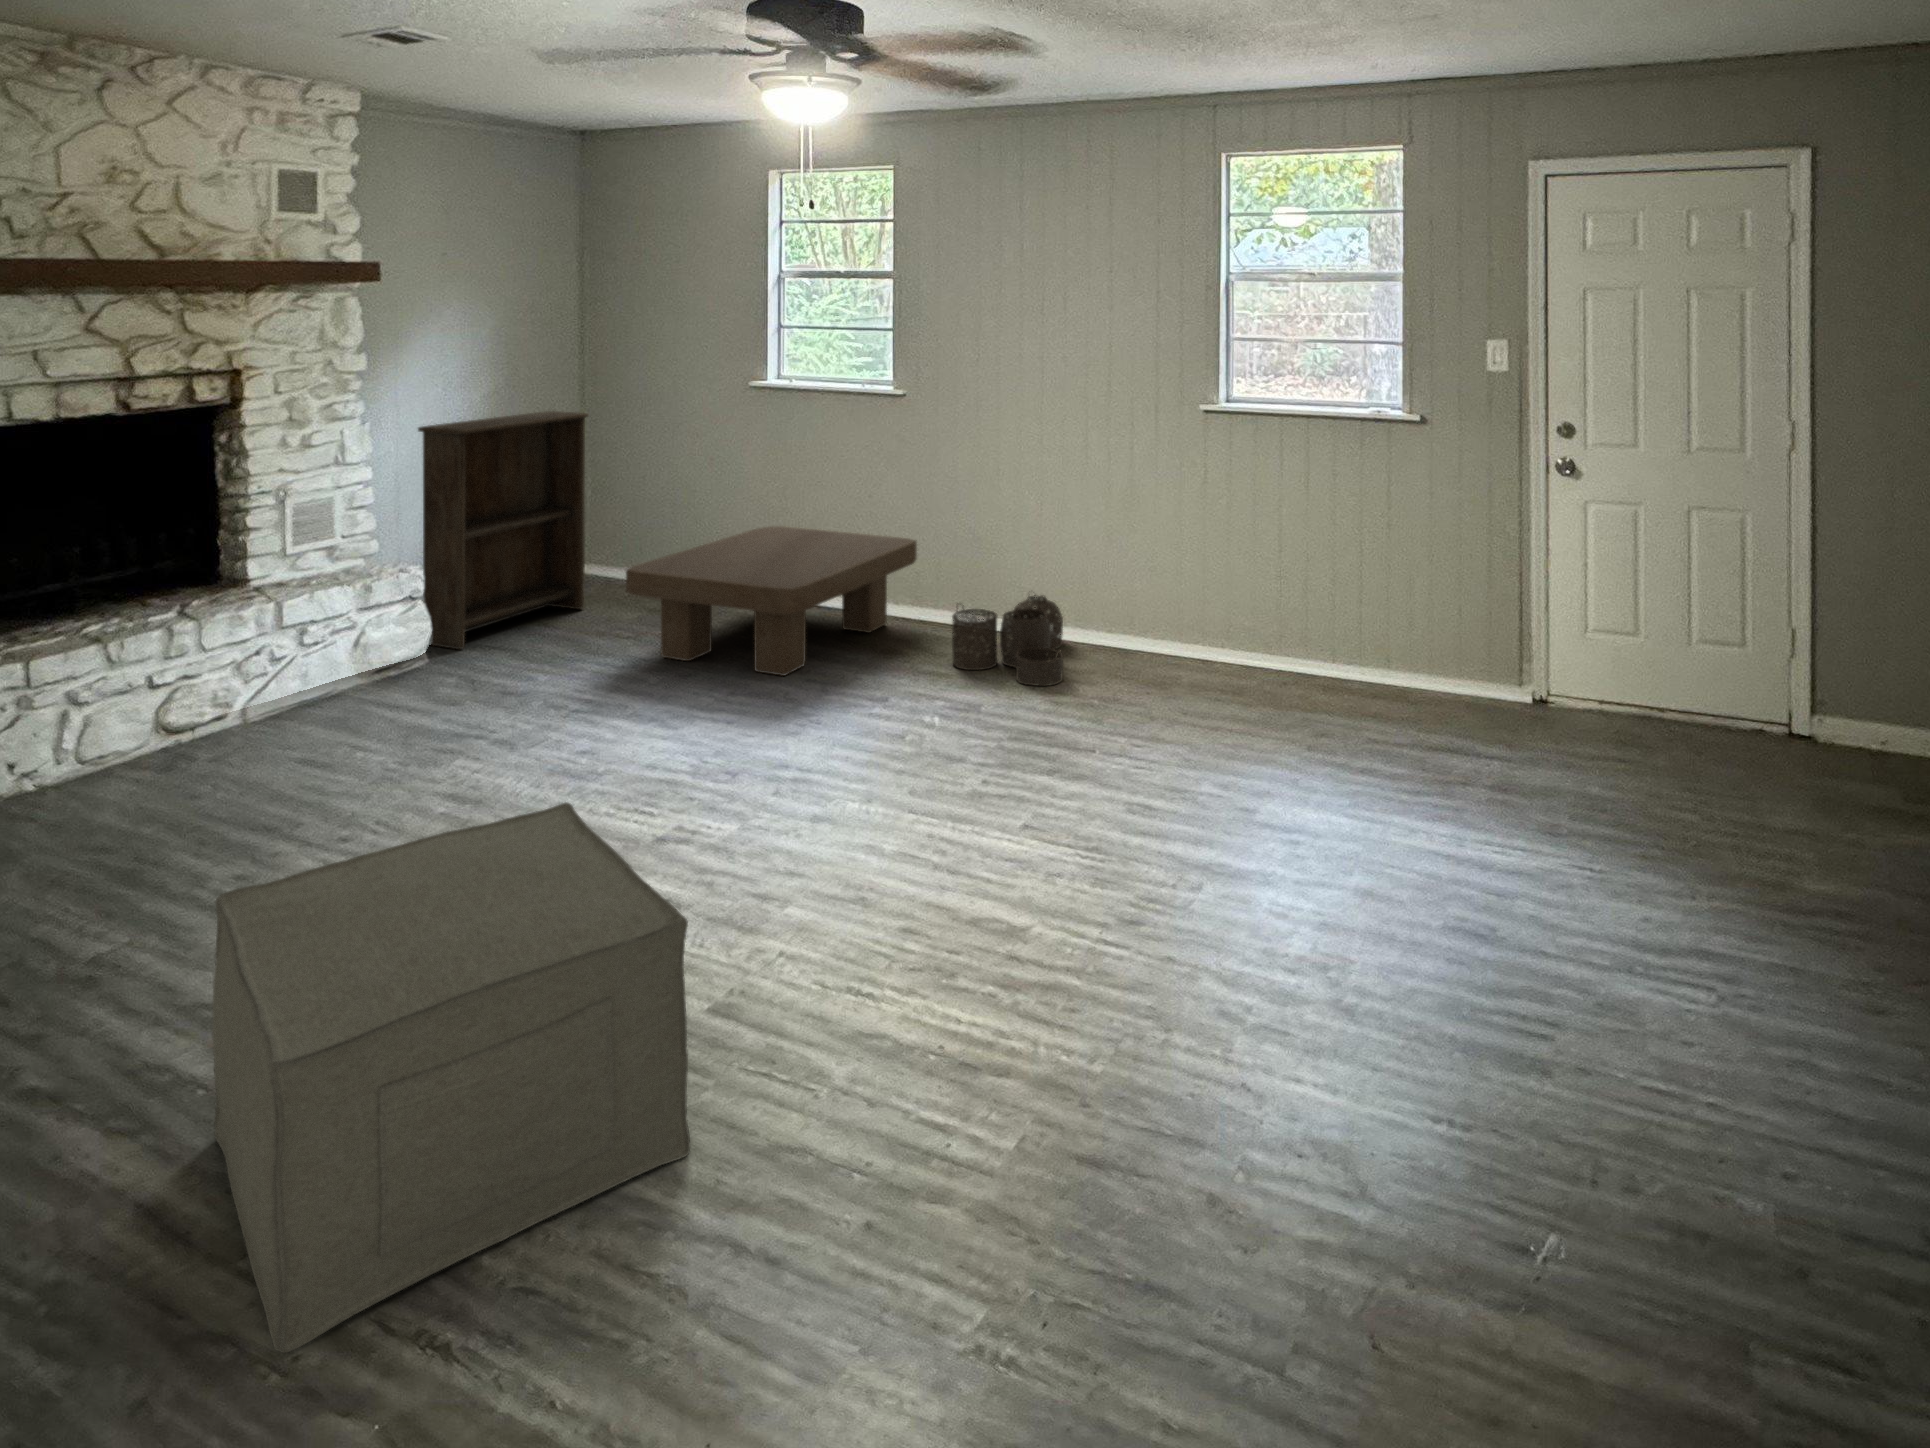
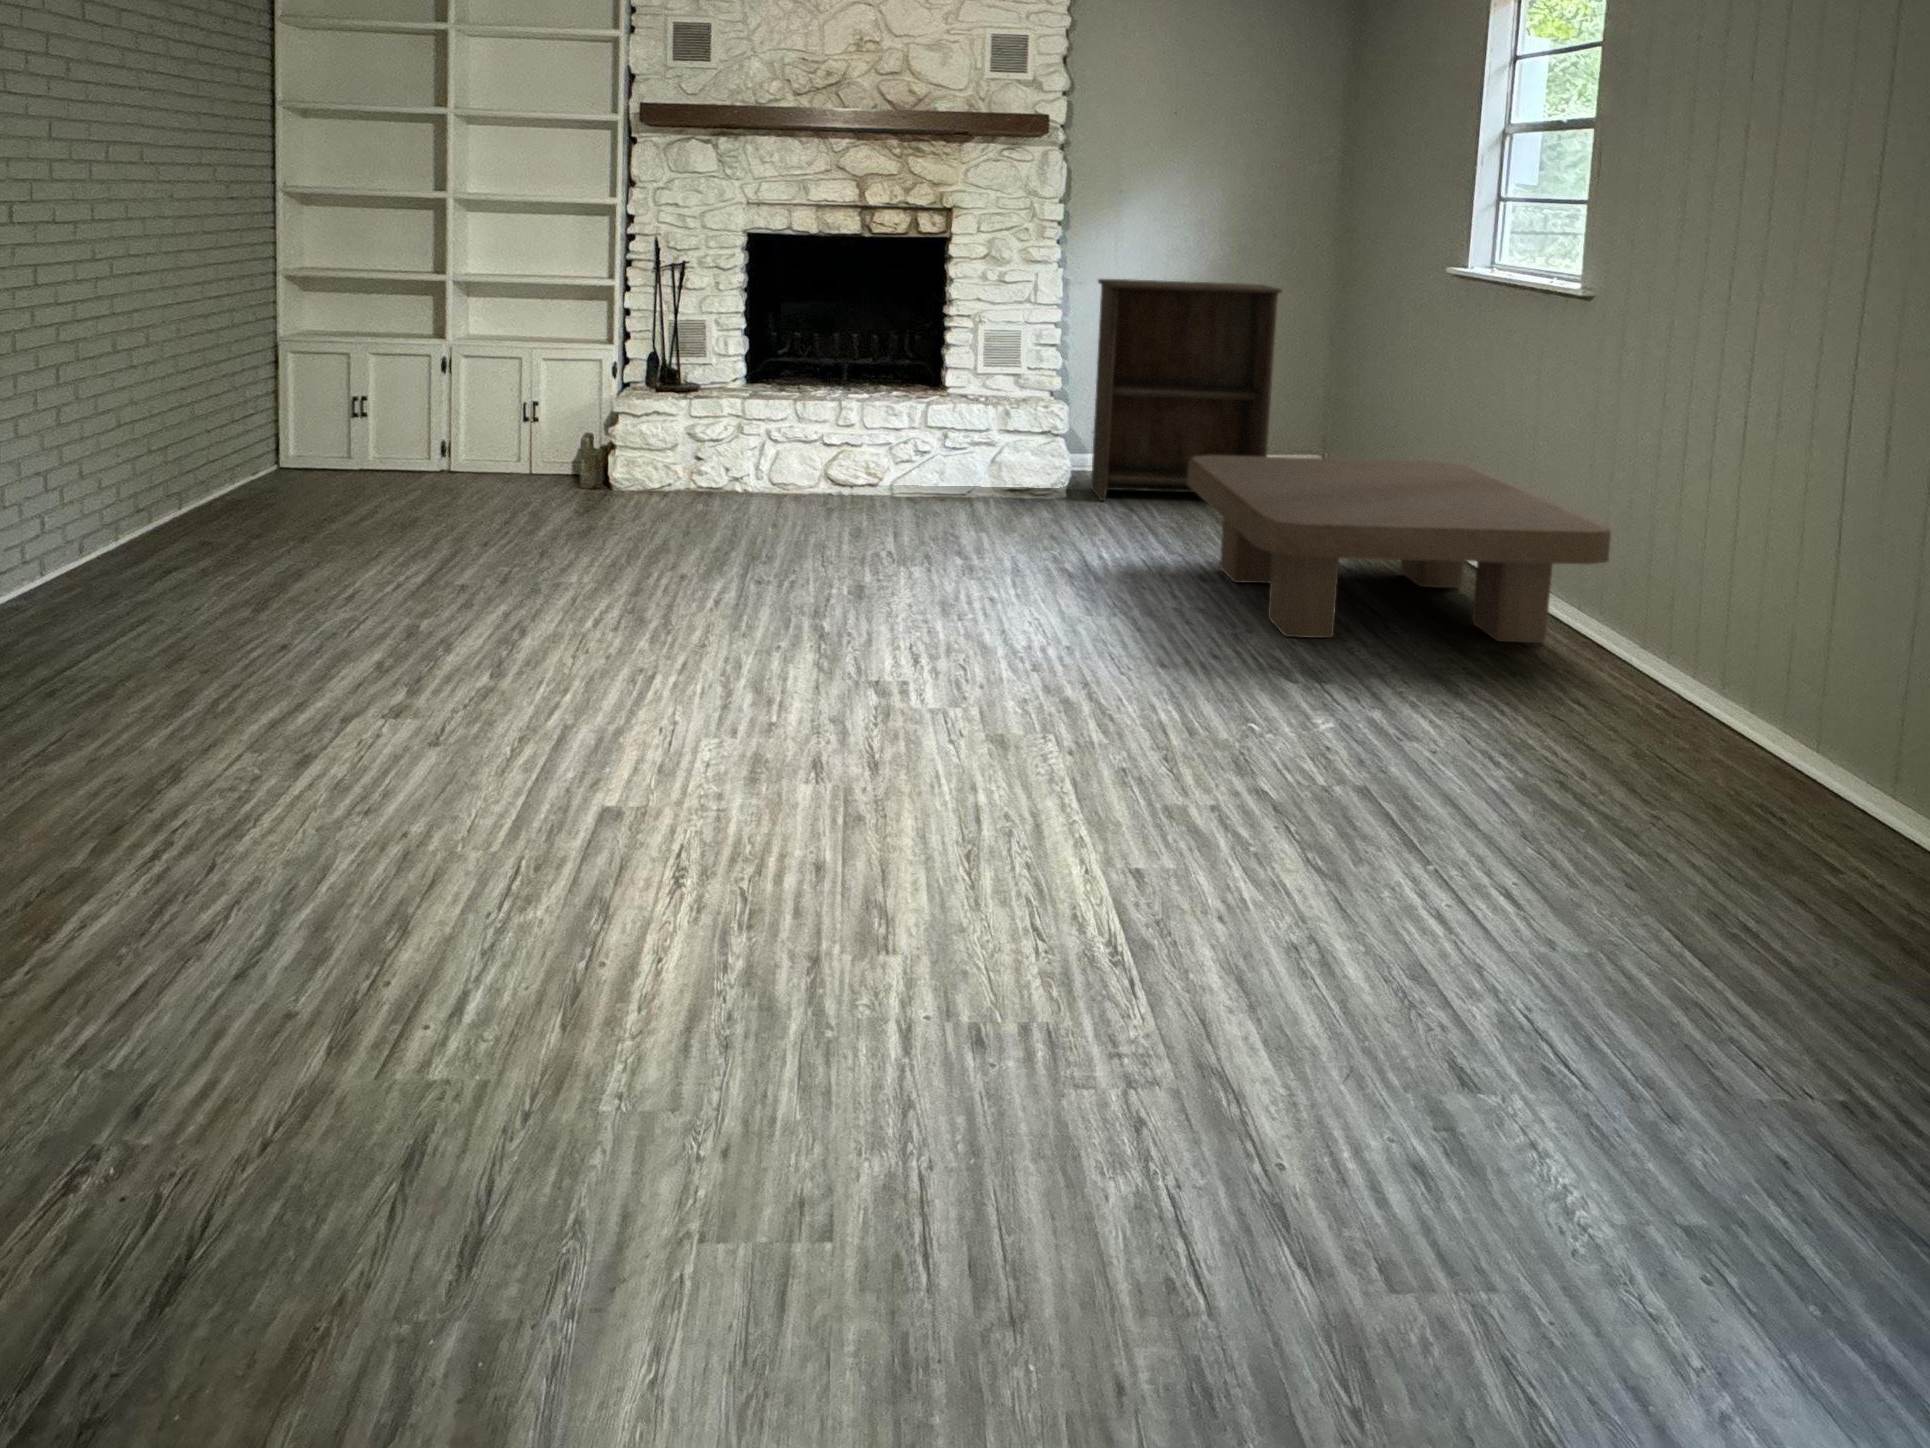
woven basket: present [952,595,1063,686] -> none [1519,635,1809,840]
ottoman: present [212,802,690,1353] -> none [19,527,529,936]

